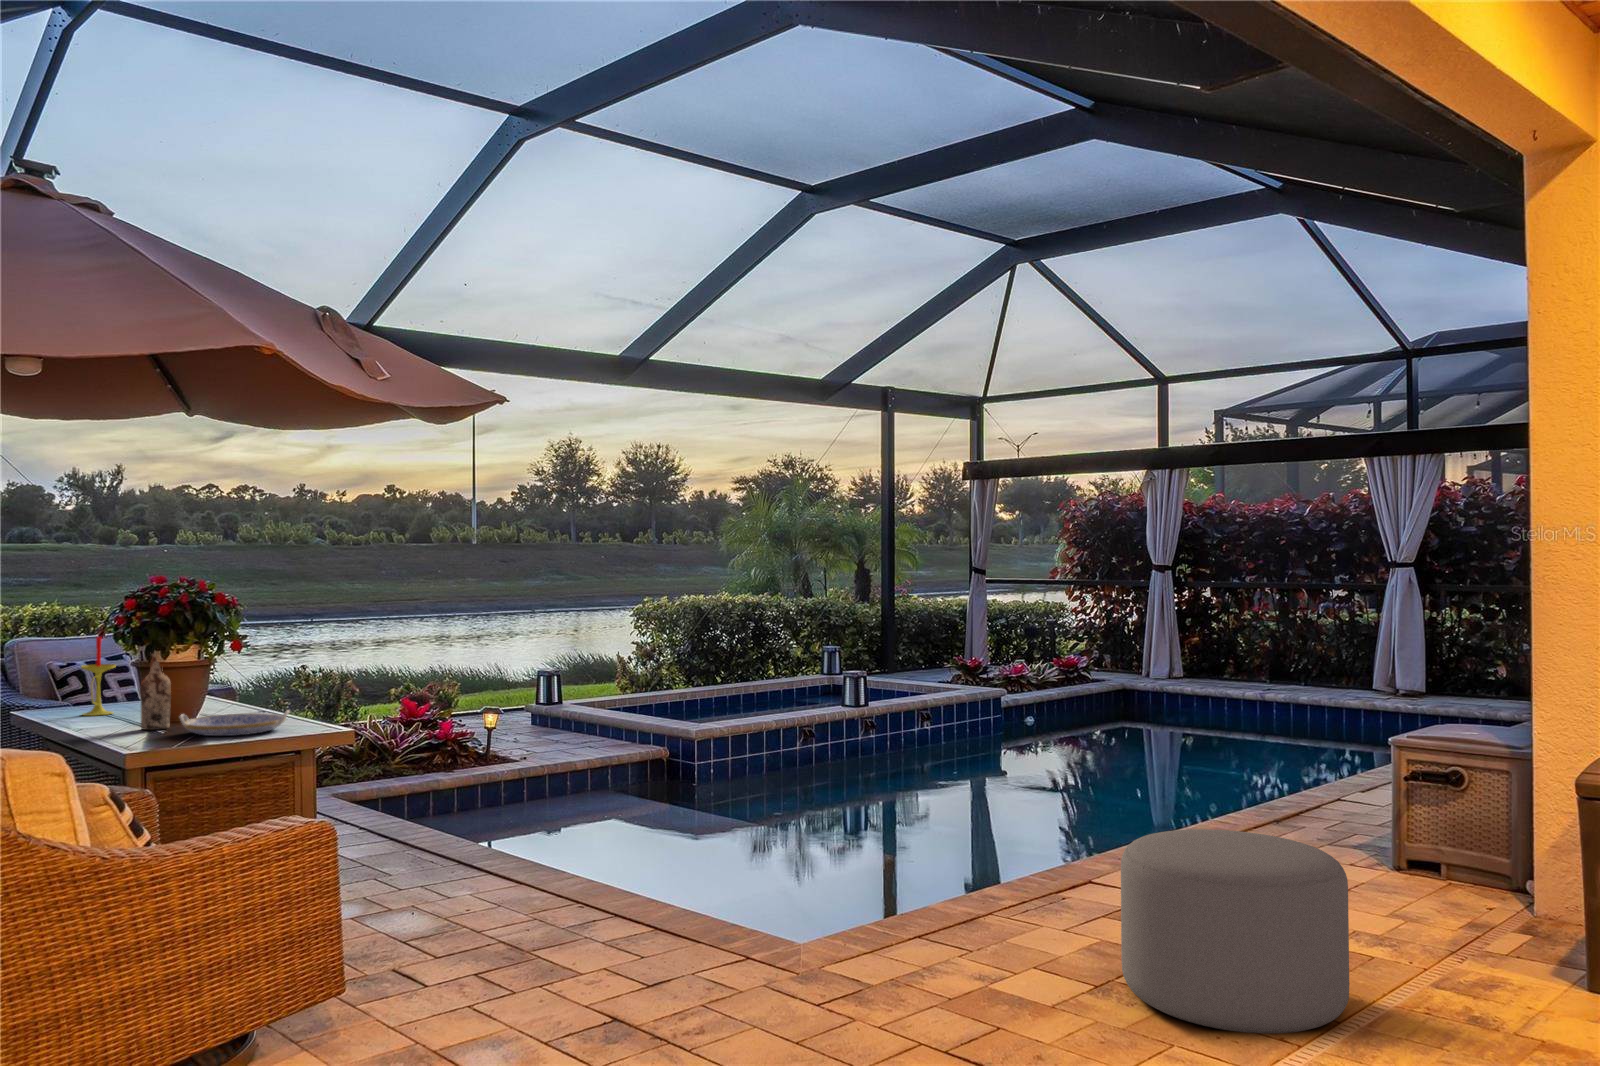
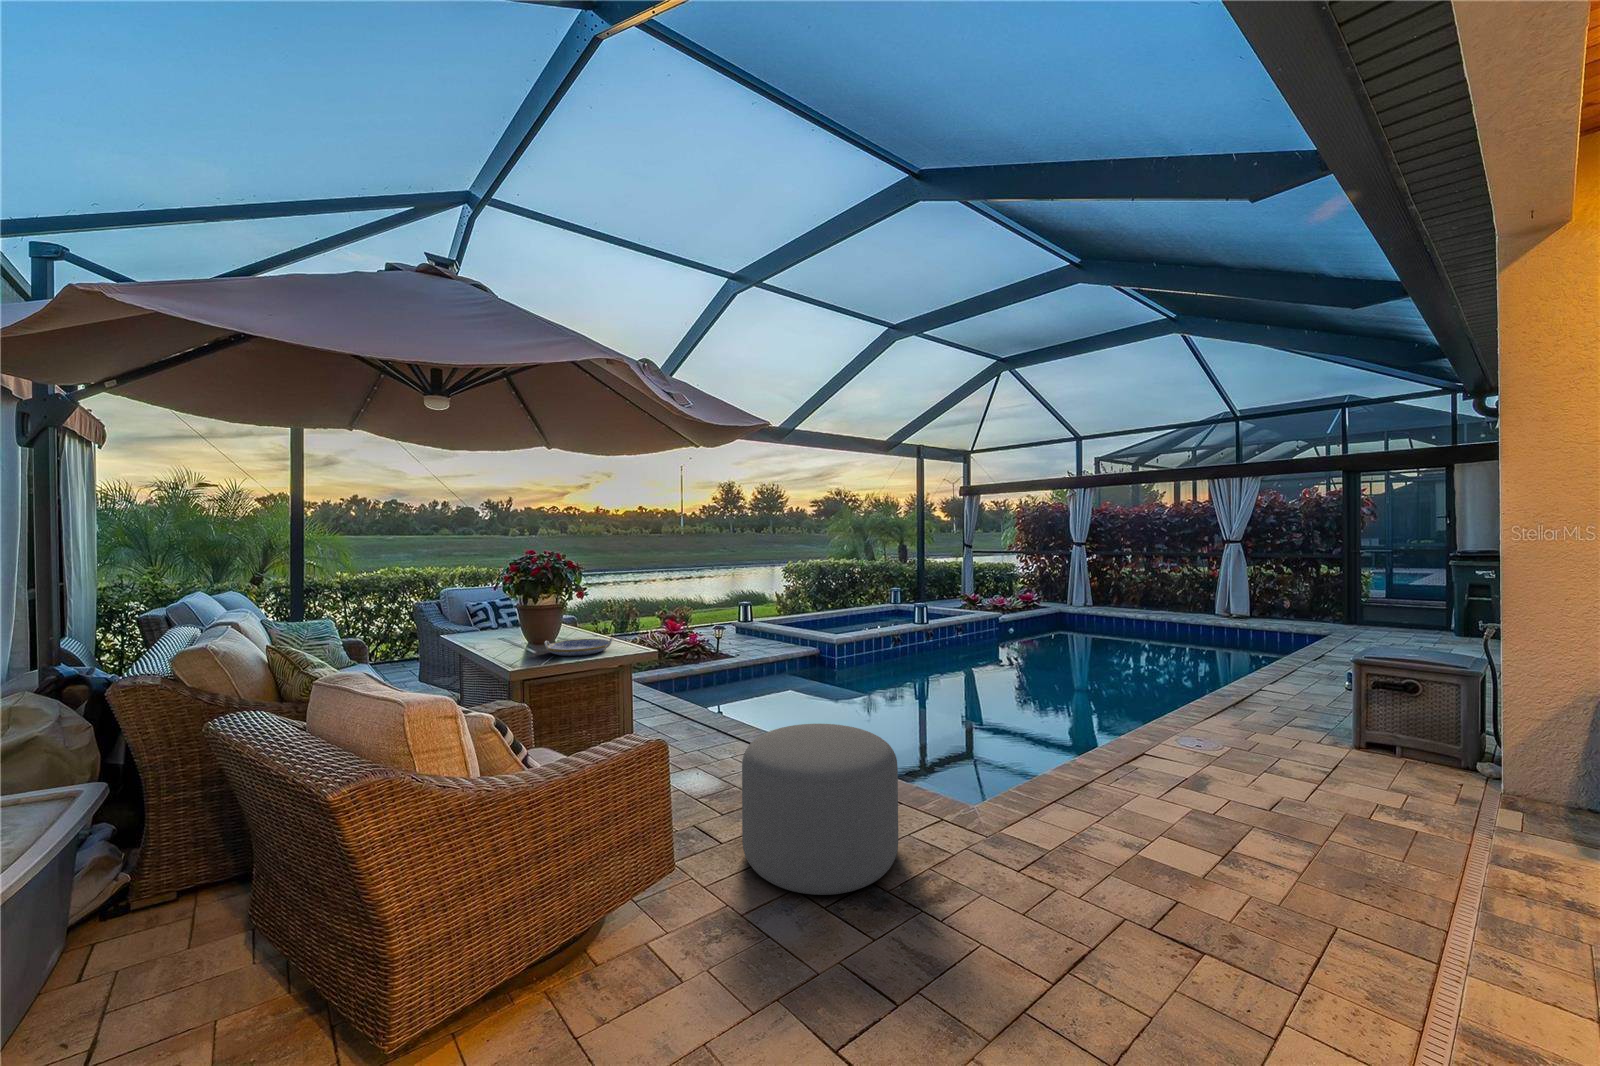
candle: present [81,637,116,716] -> none [483,588,505,638]
wine bottle: present [141,654,171,730] -> none [520,595,538,650]
ottoman: present [1121,829,1349,1033] -> present [742,724,898,895]

